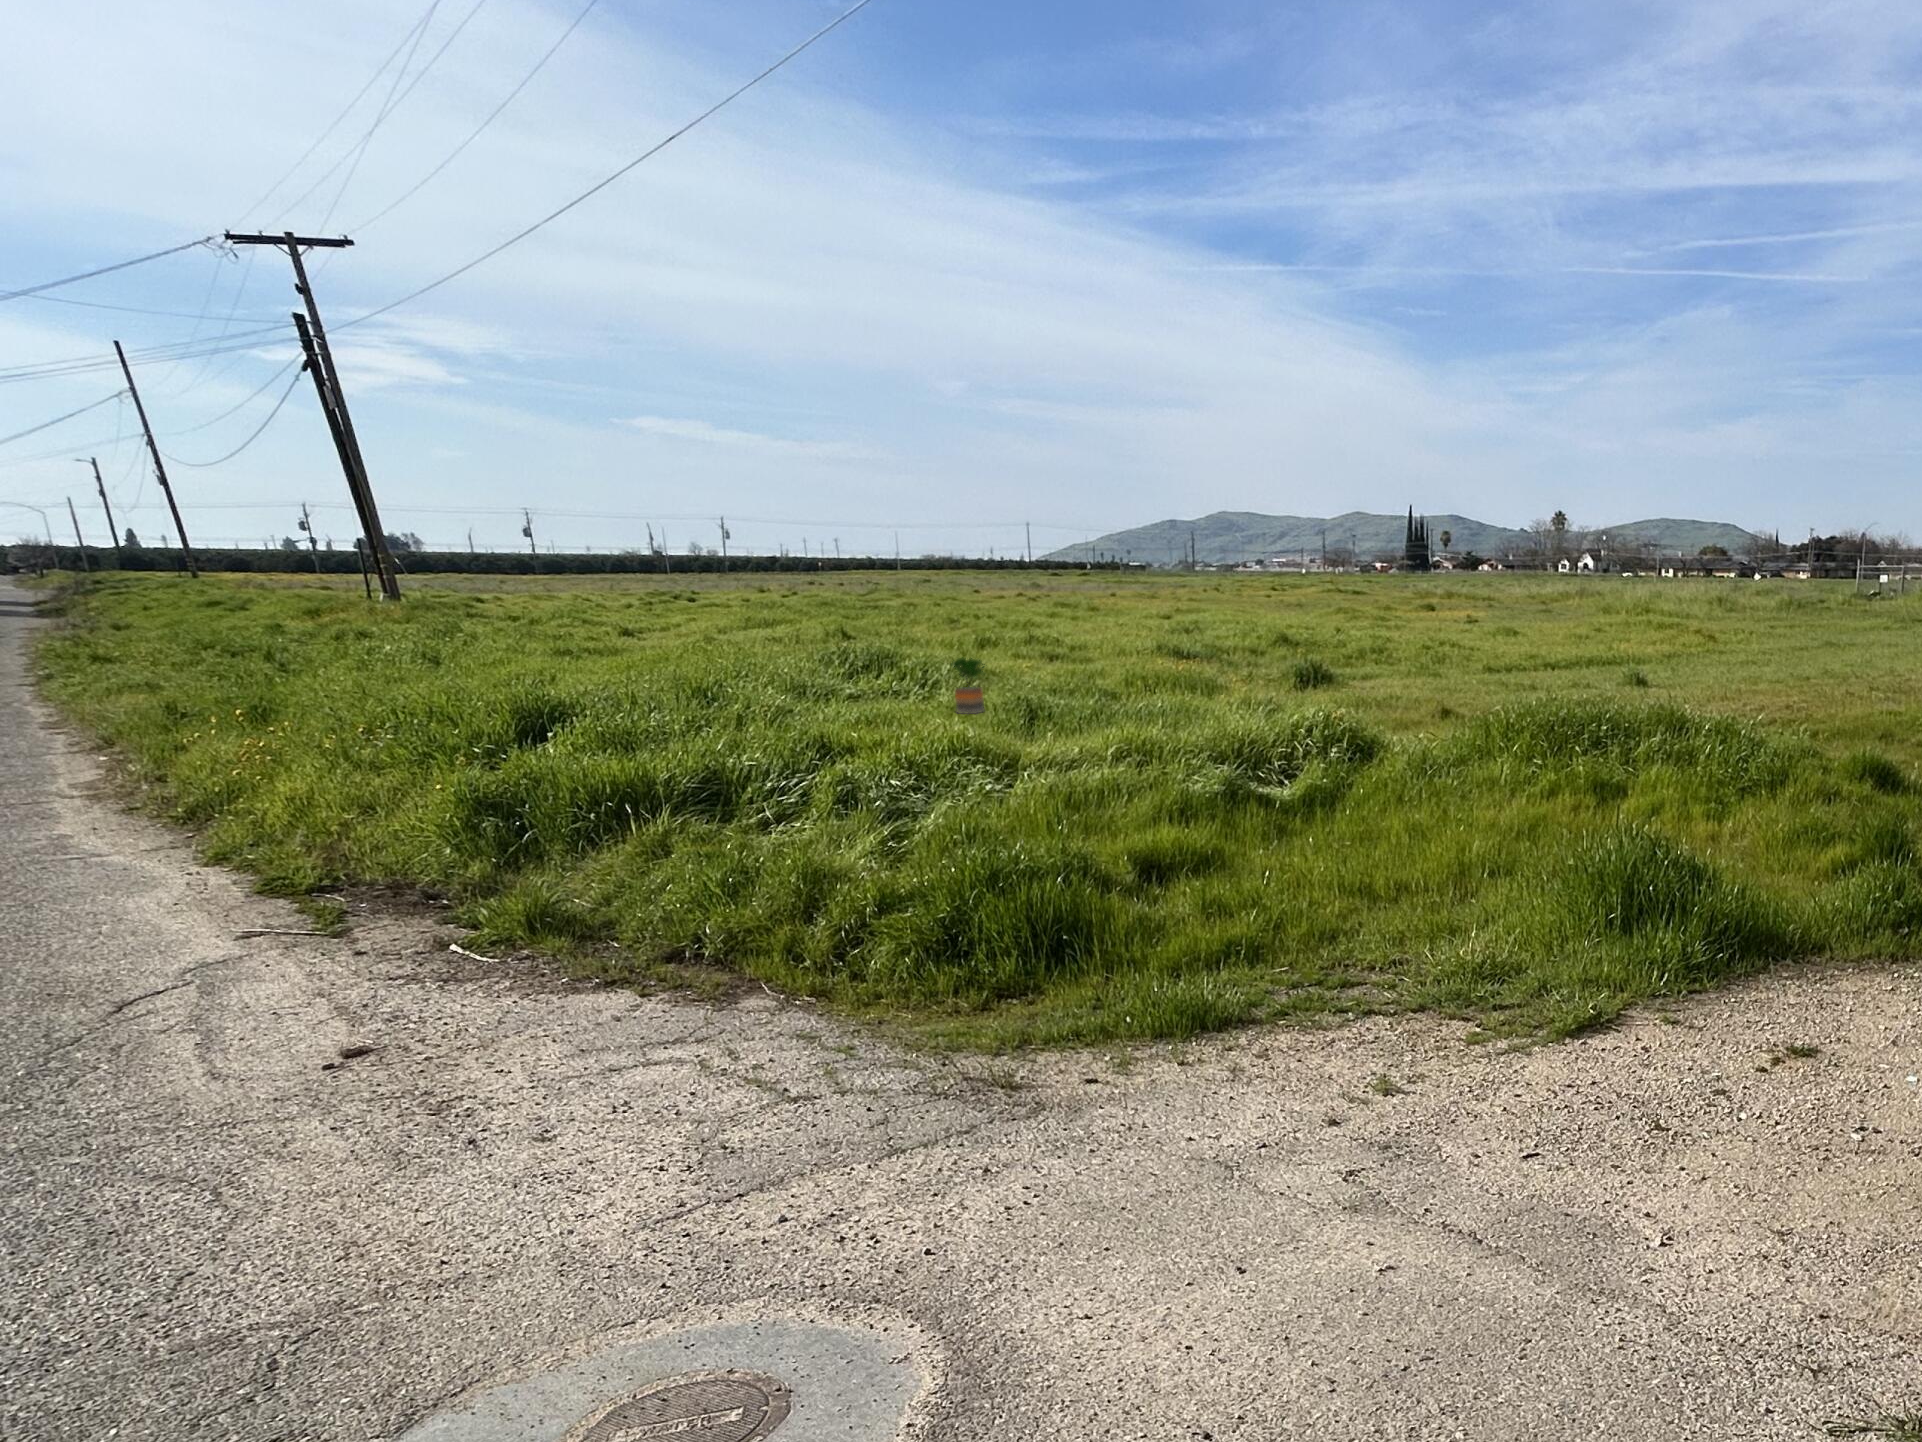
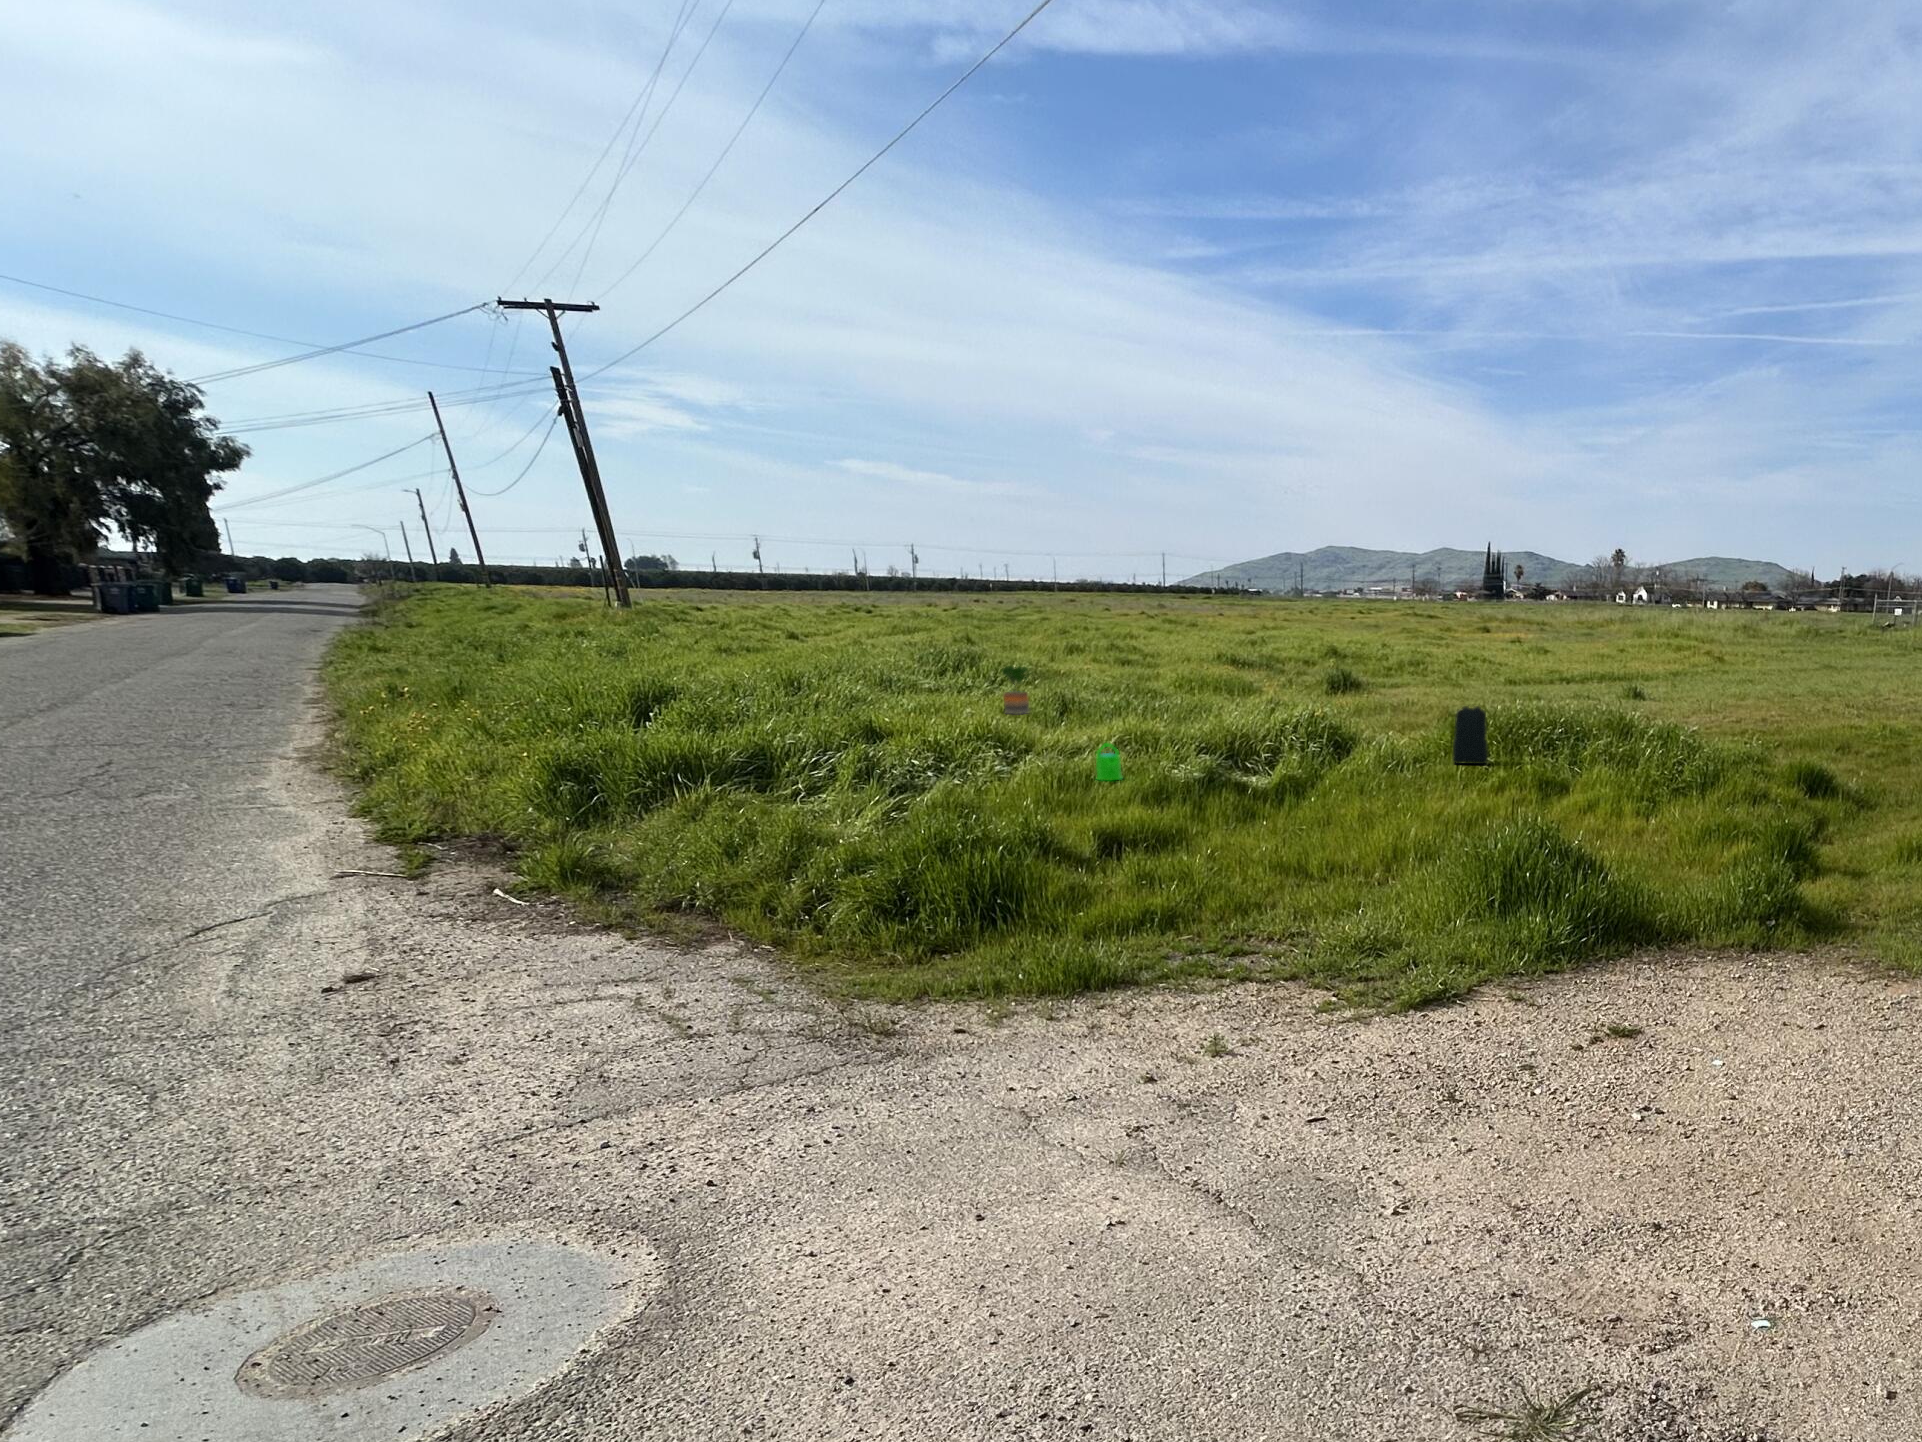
backpack: none [1512,697,1551,763] -> present [1453,706,1488,764]
watering can: none [1129,750,1161,792] -> present [1096,743,1122,780]

